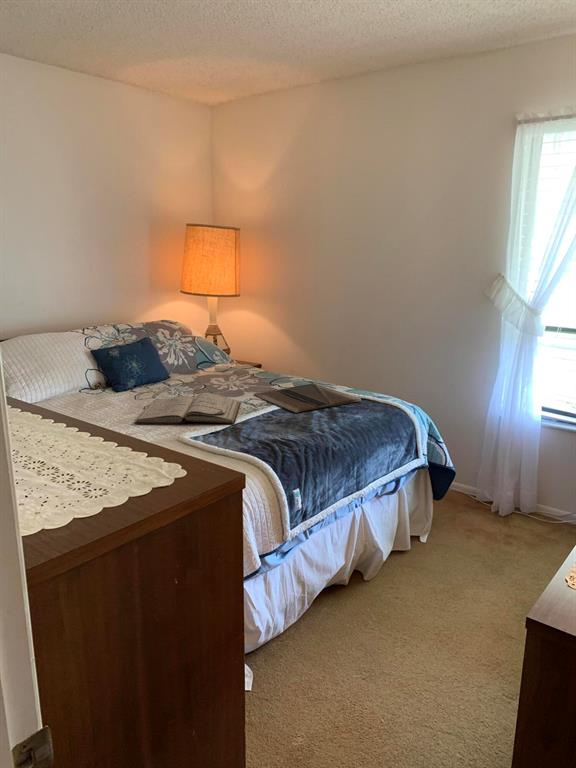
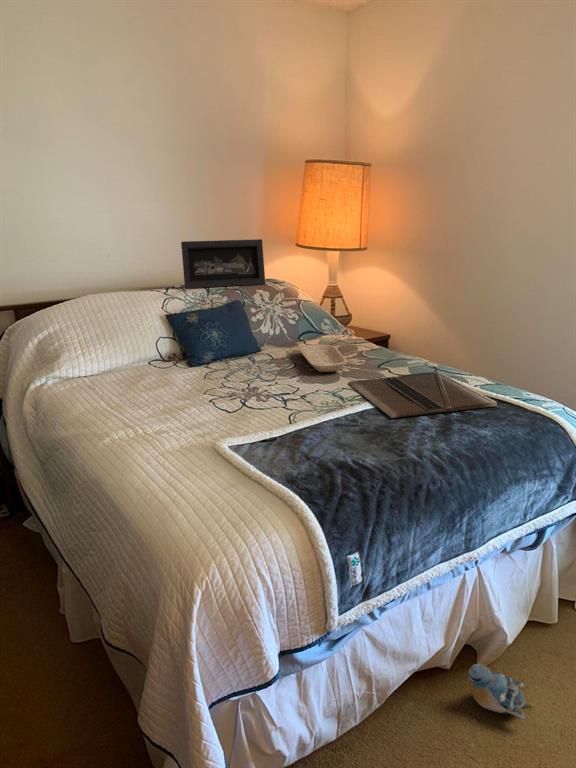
picture frame: none [92,288,165,329] -> present [181,239,265,288]
tray: none [204,370,249,389] -> present [298,344,347,372]
book: present [135,393,241,424] -> none [173,378,325,429]
plush toy: none [361,572,404,602] -> present [466,664,532,719]

